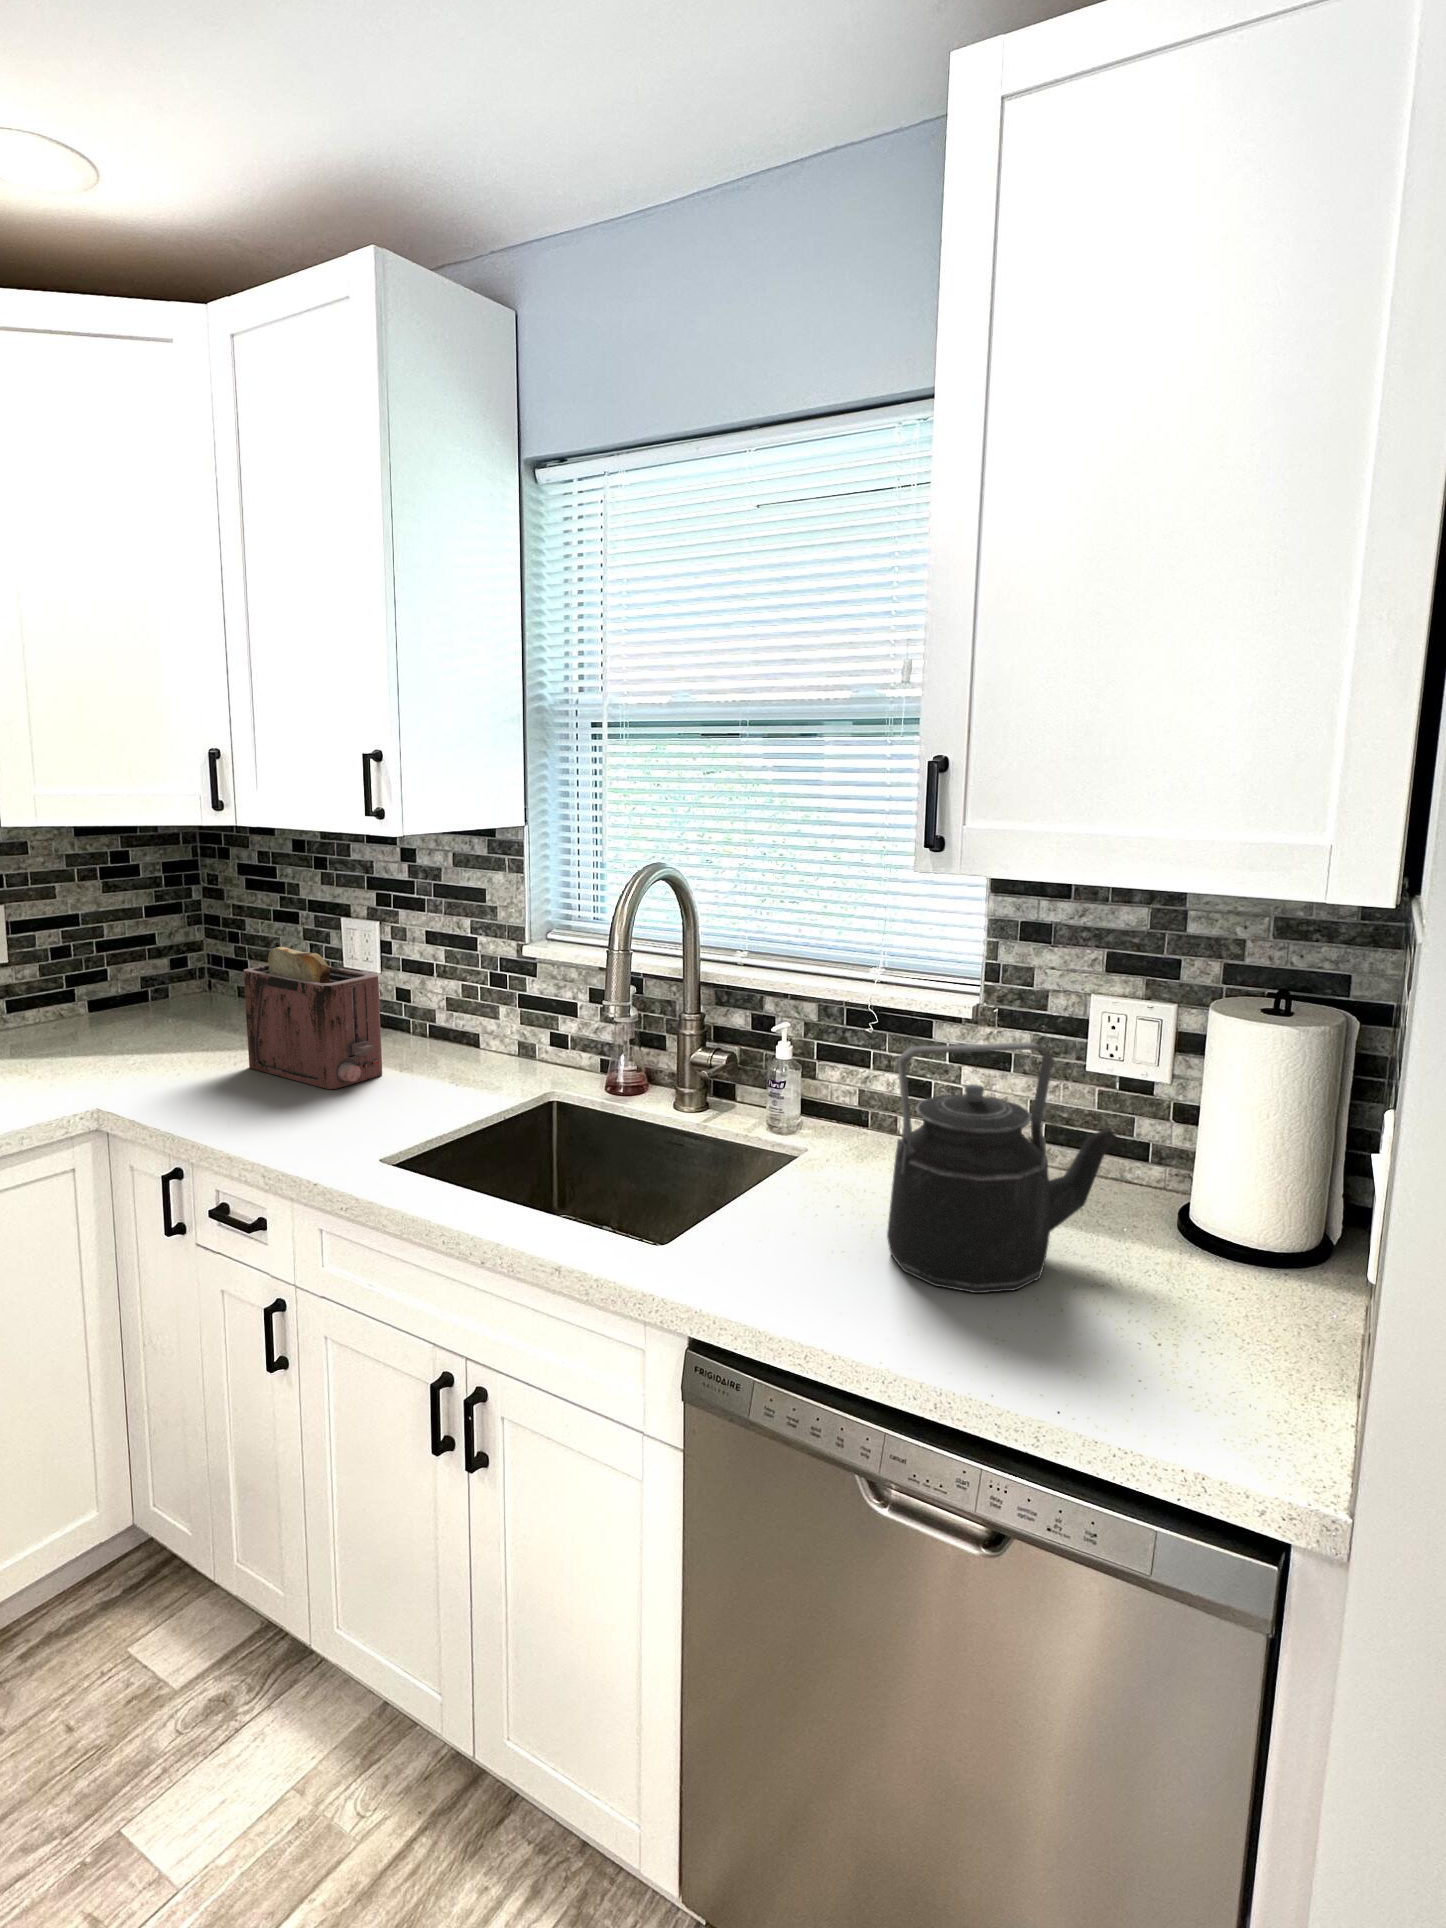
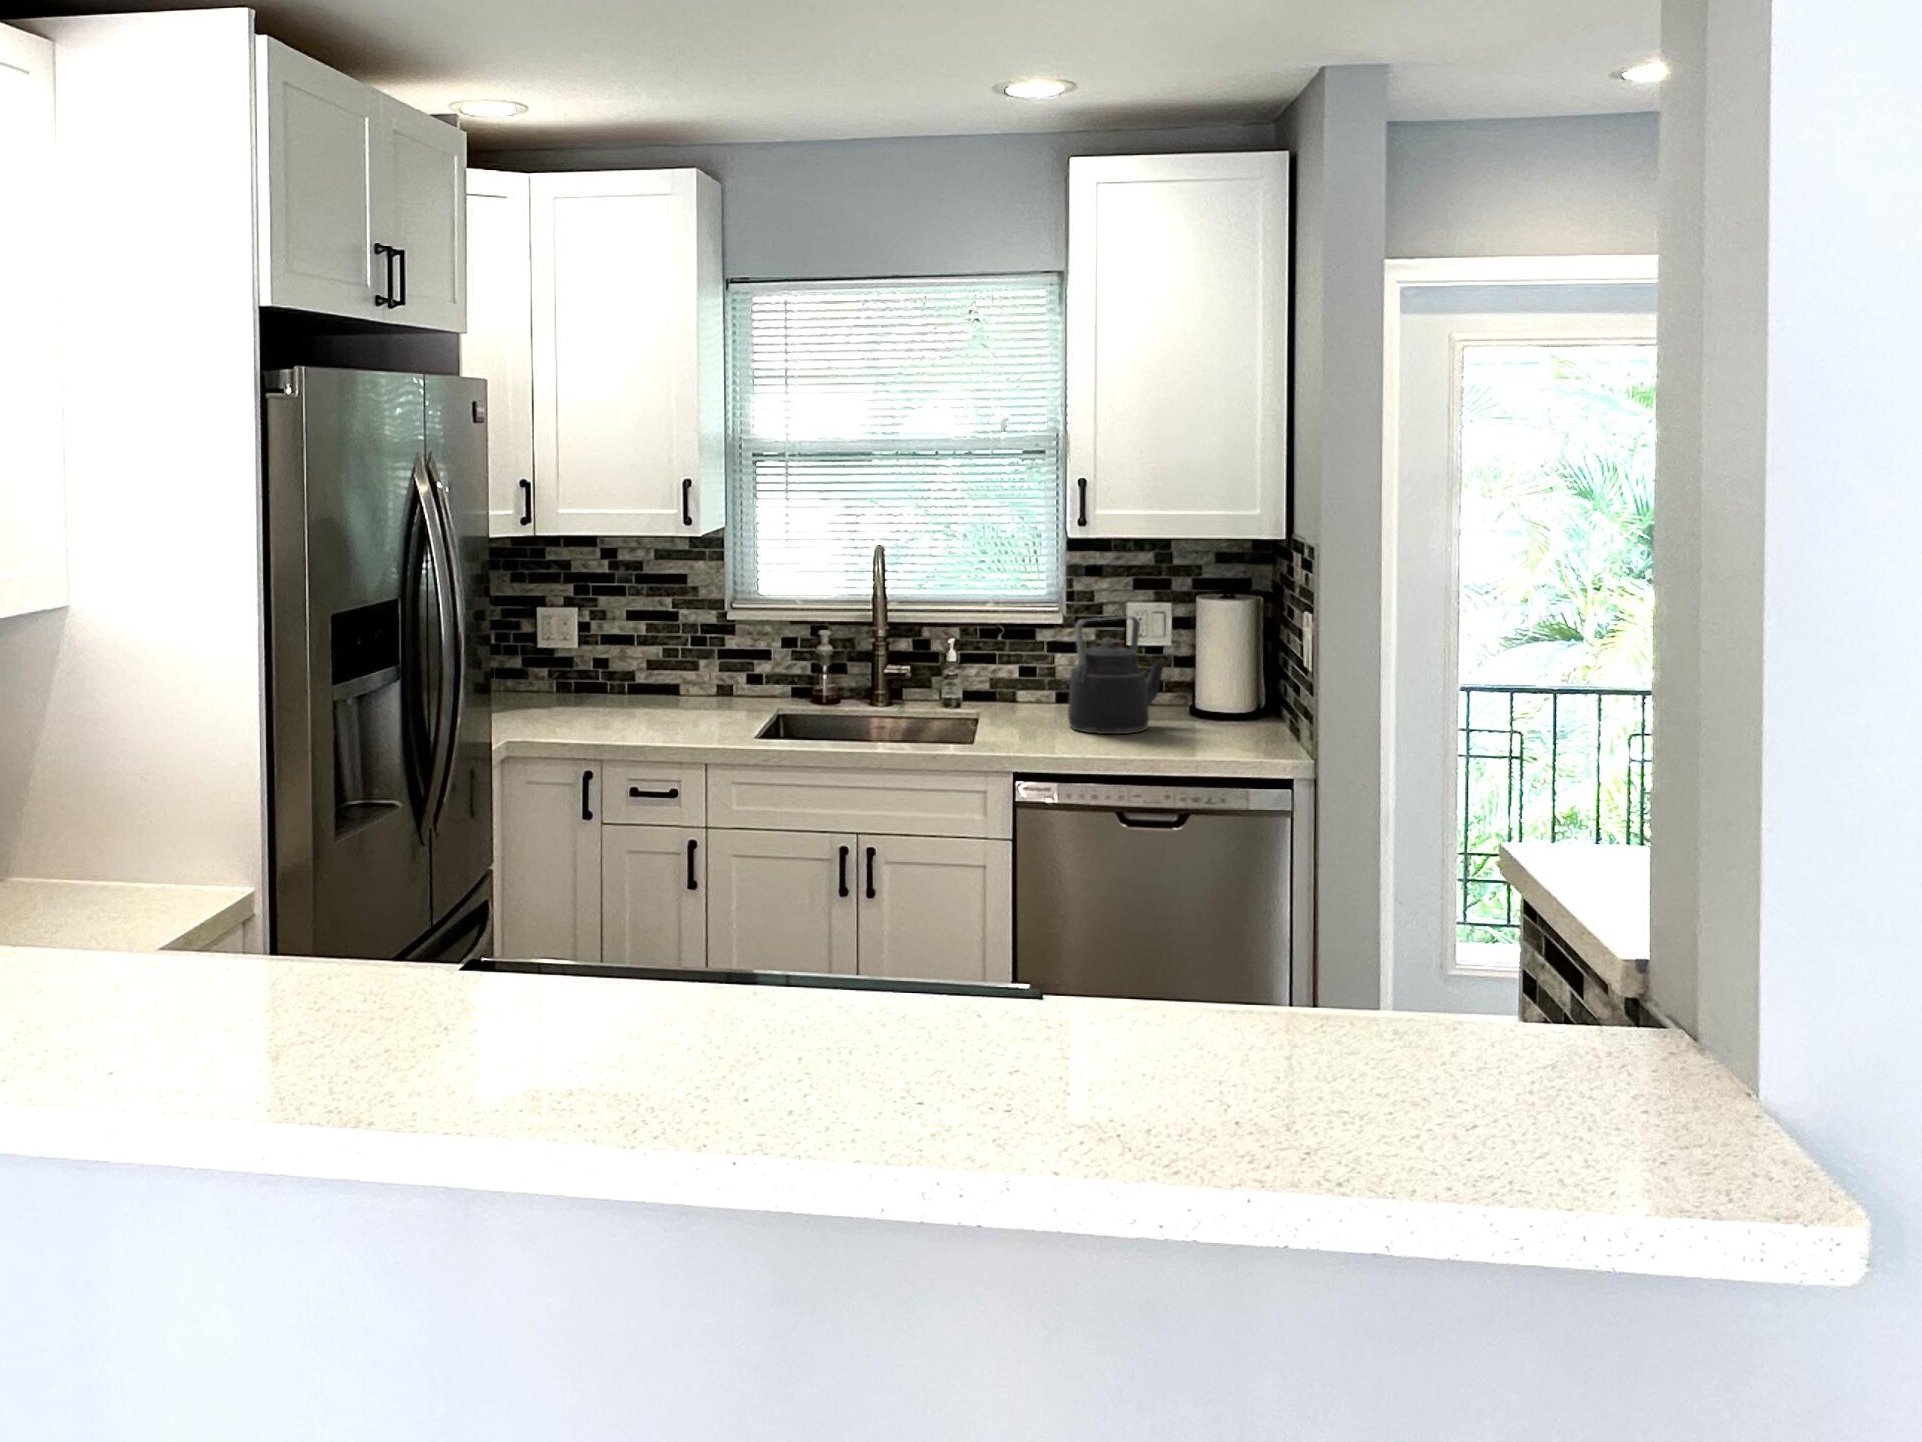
toaster: present [243,947,382,1089] -> none [545,620,656,714]

